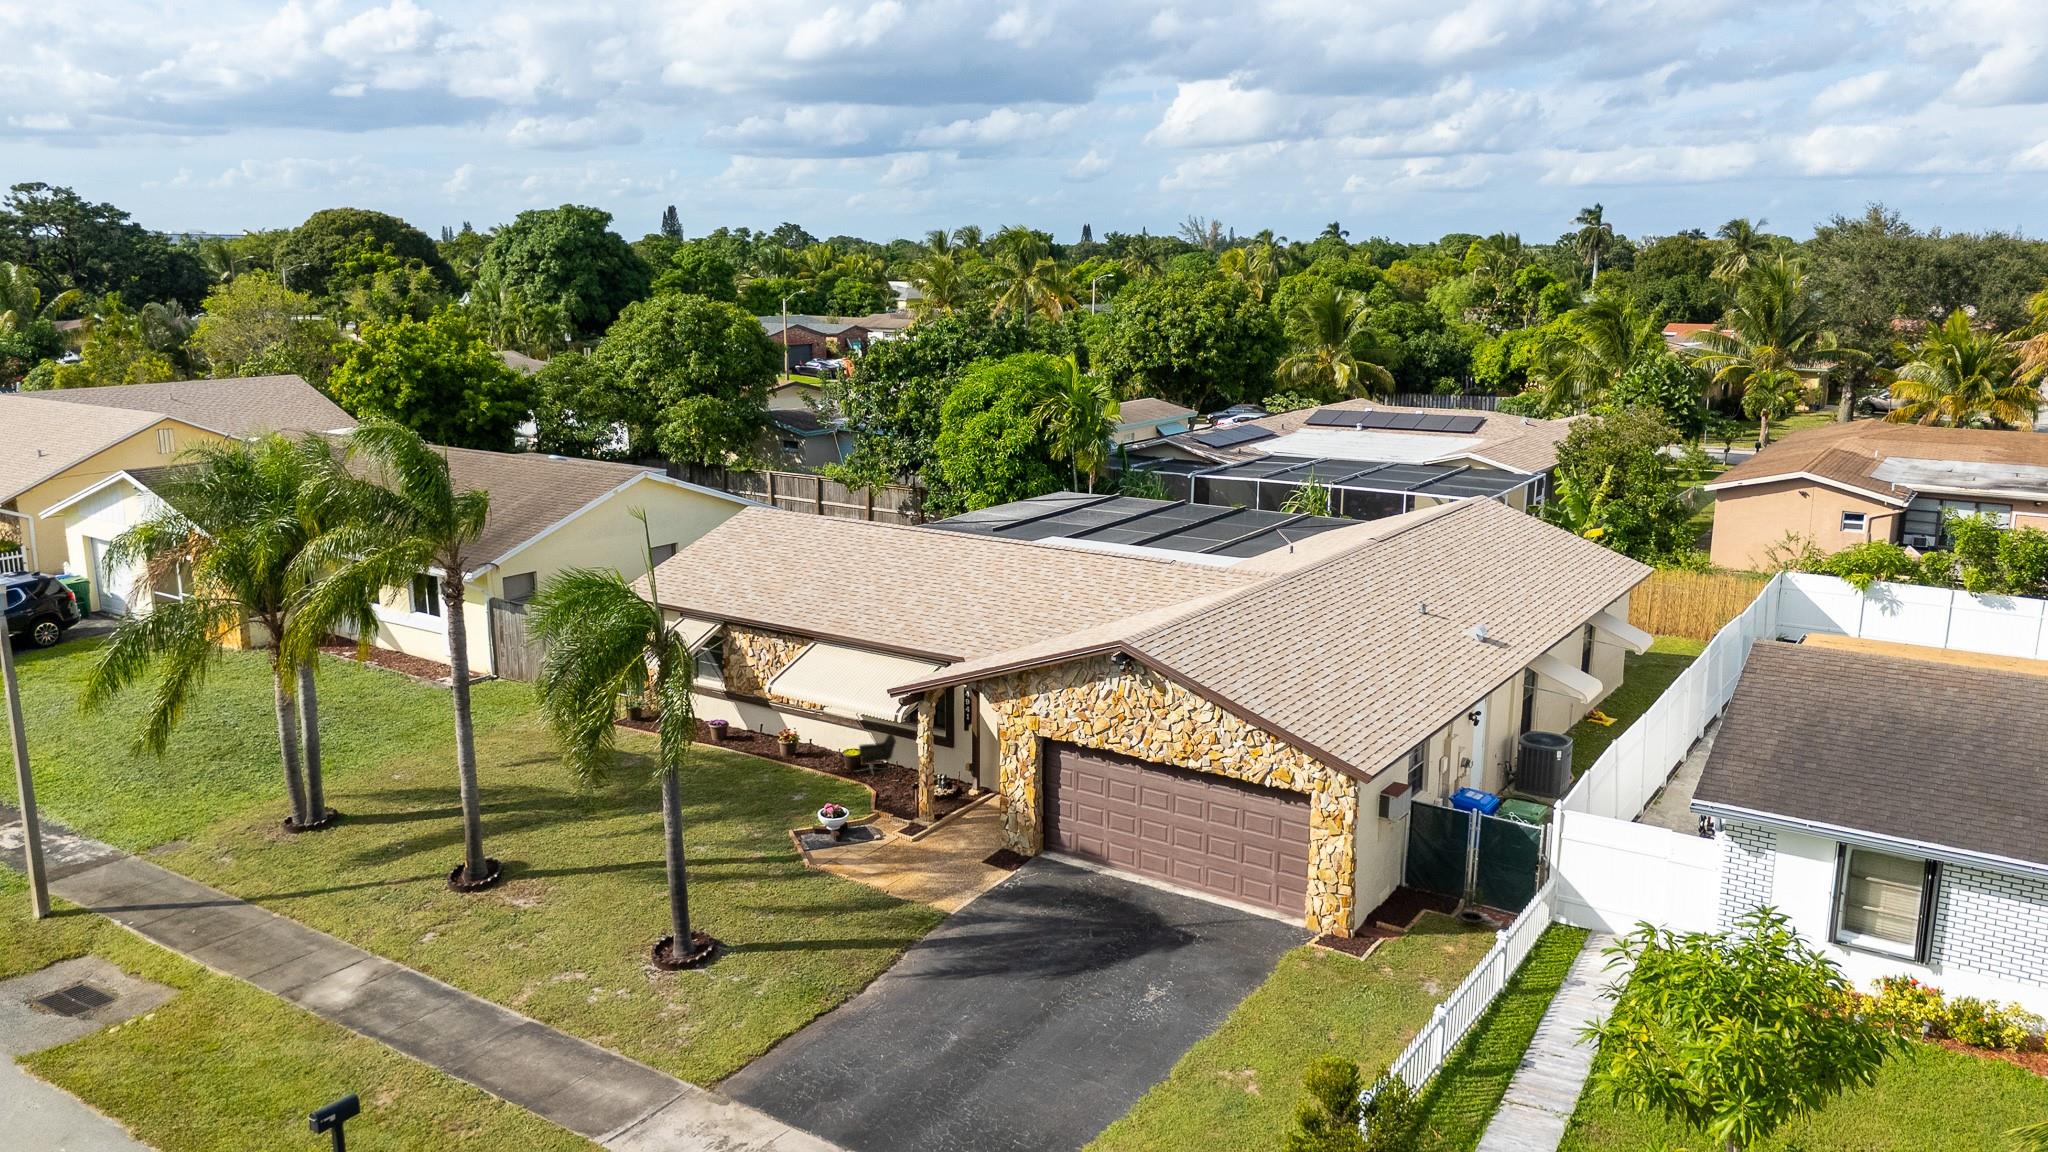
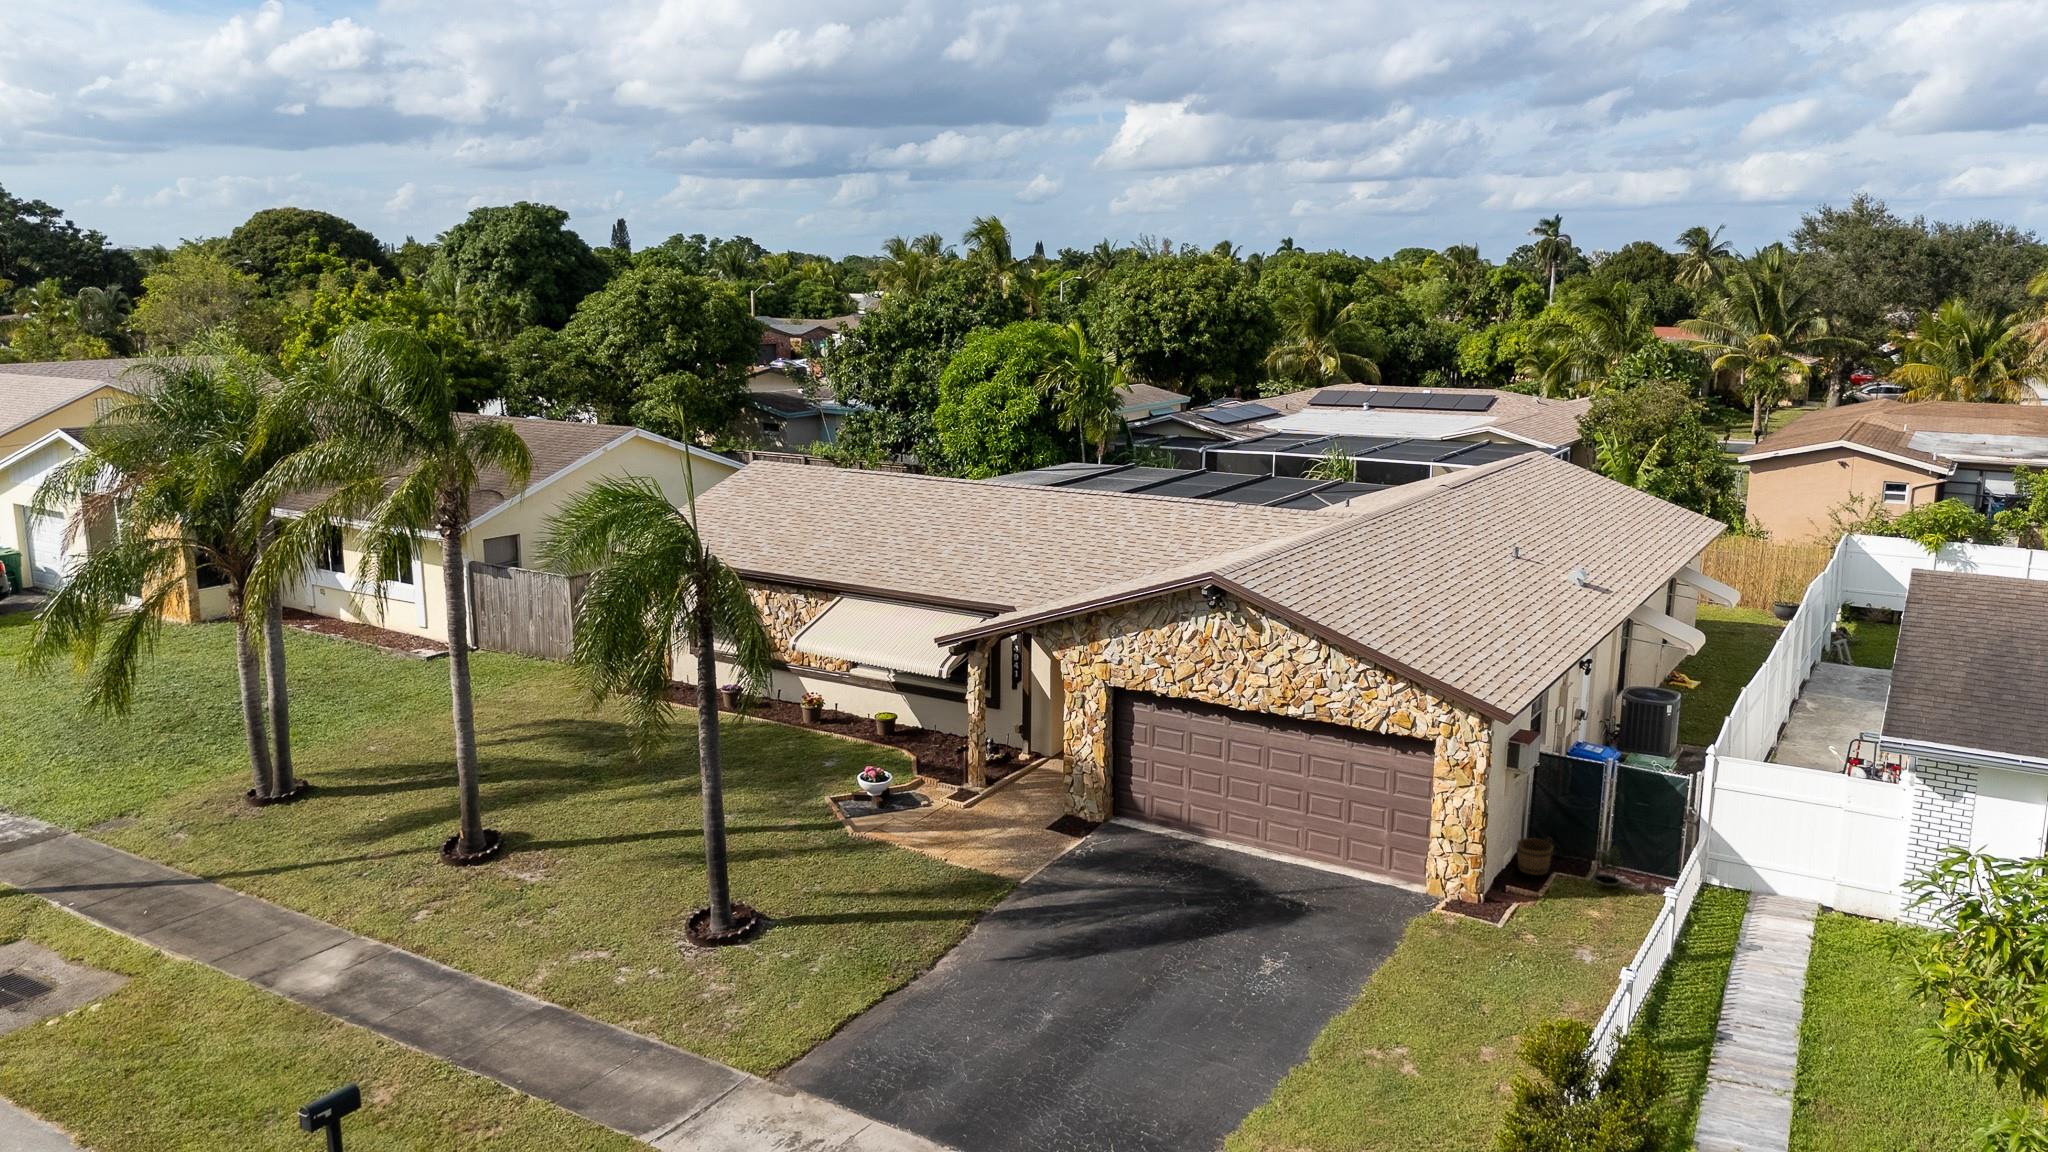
lounge chair: present [859,734,896,774] -> none [885,698,931,743]
bucket: none [1394,877,1426,911] -> present [1516,838,1553,875]

